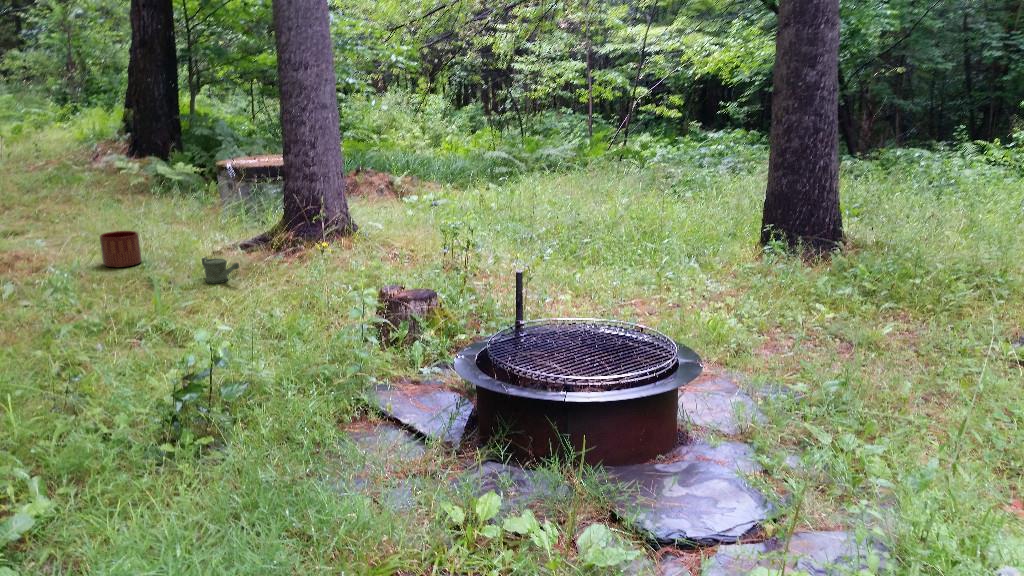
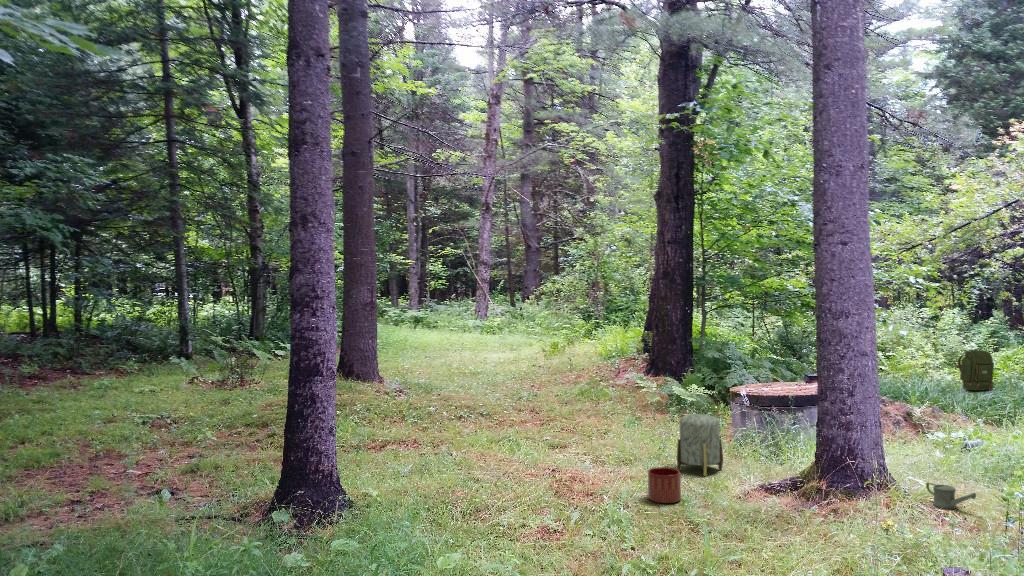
backpack: none [434,125,462,162] -> present [958,349,994,391]
stool: none [143,178,196,241] -> present [677,414,723,476]
watering can: present [202,258,239,283] -> present [926,483,976,509]

